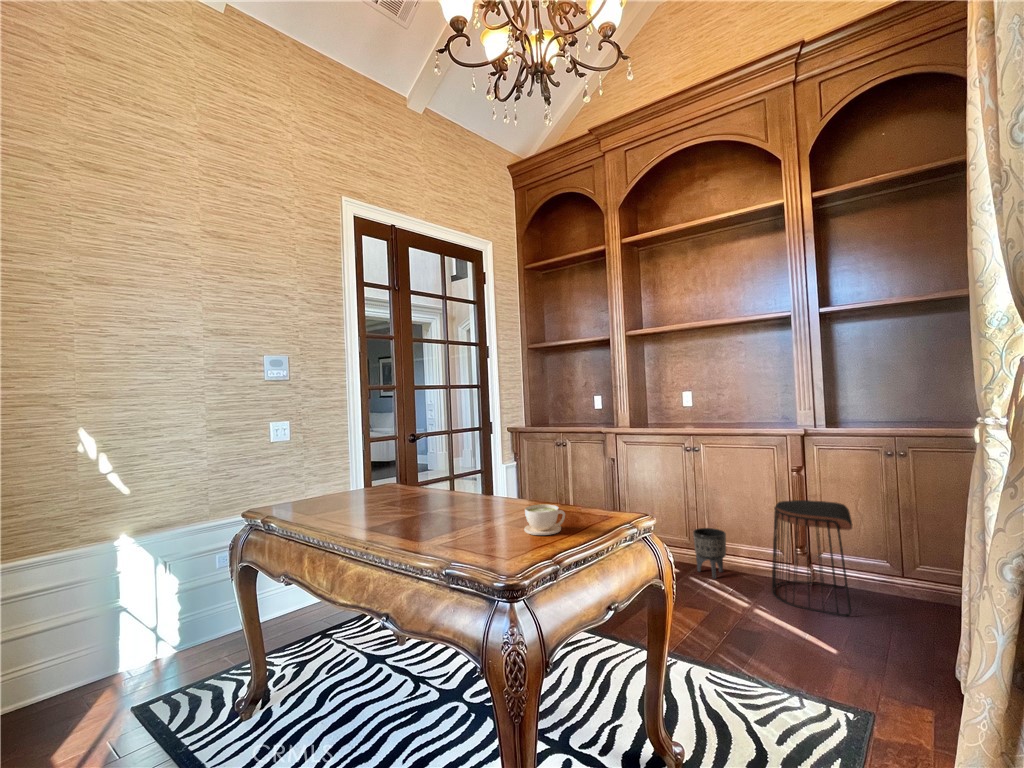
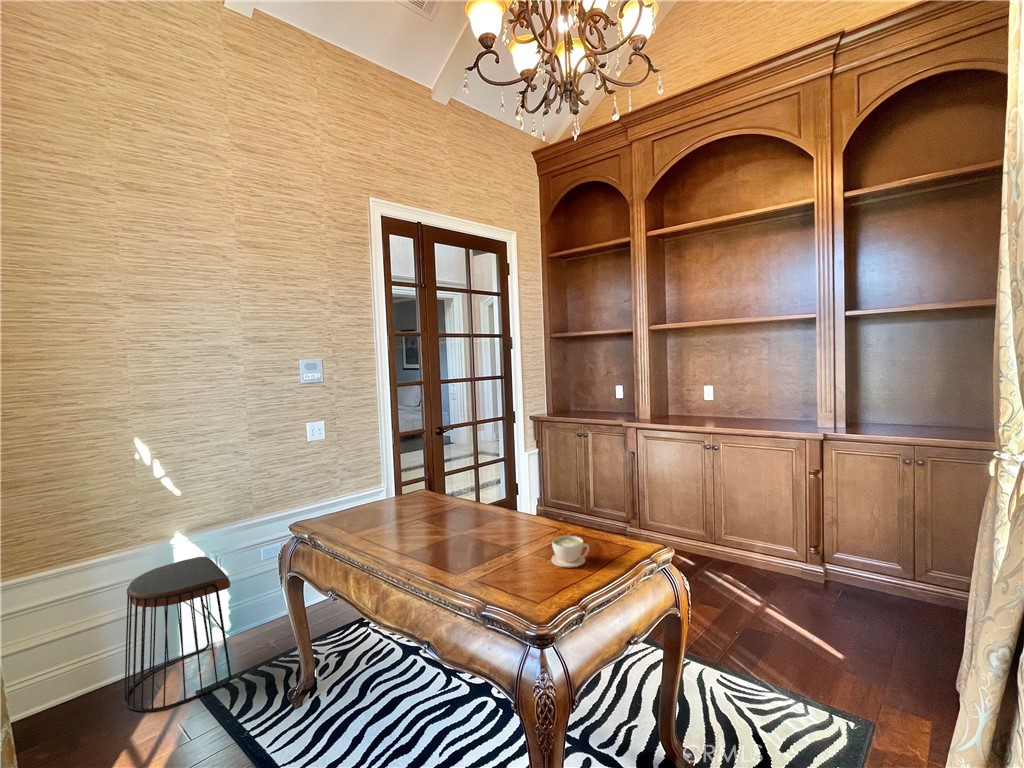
stool: present [772,500,853,616] -> present [124,557,231,711]
planter: present [693,528,726,579] -> none [710,526,743,576]

